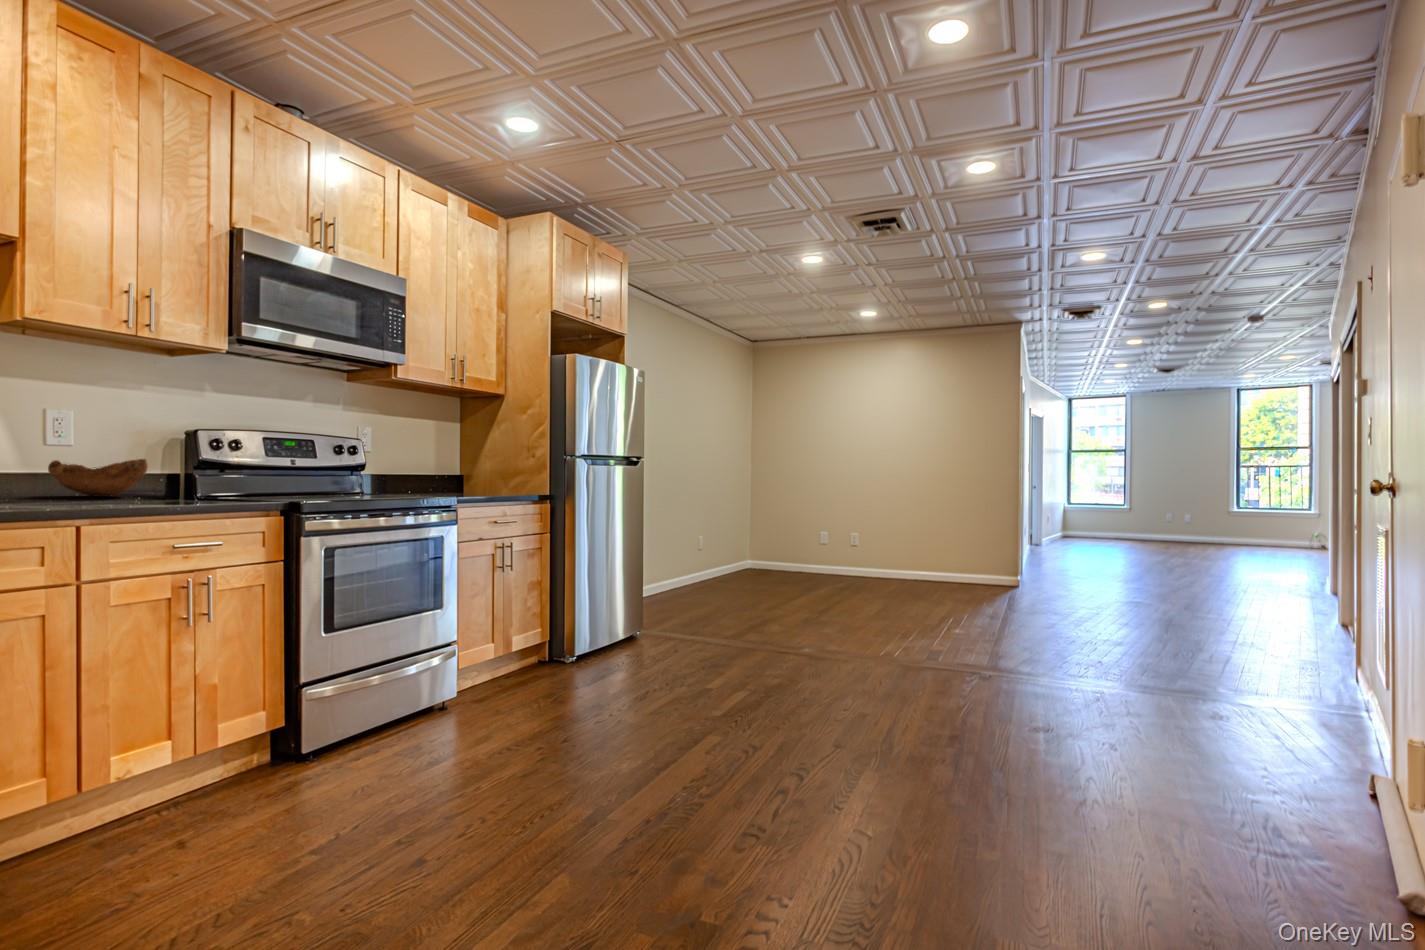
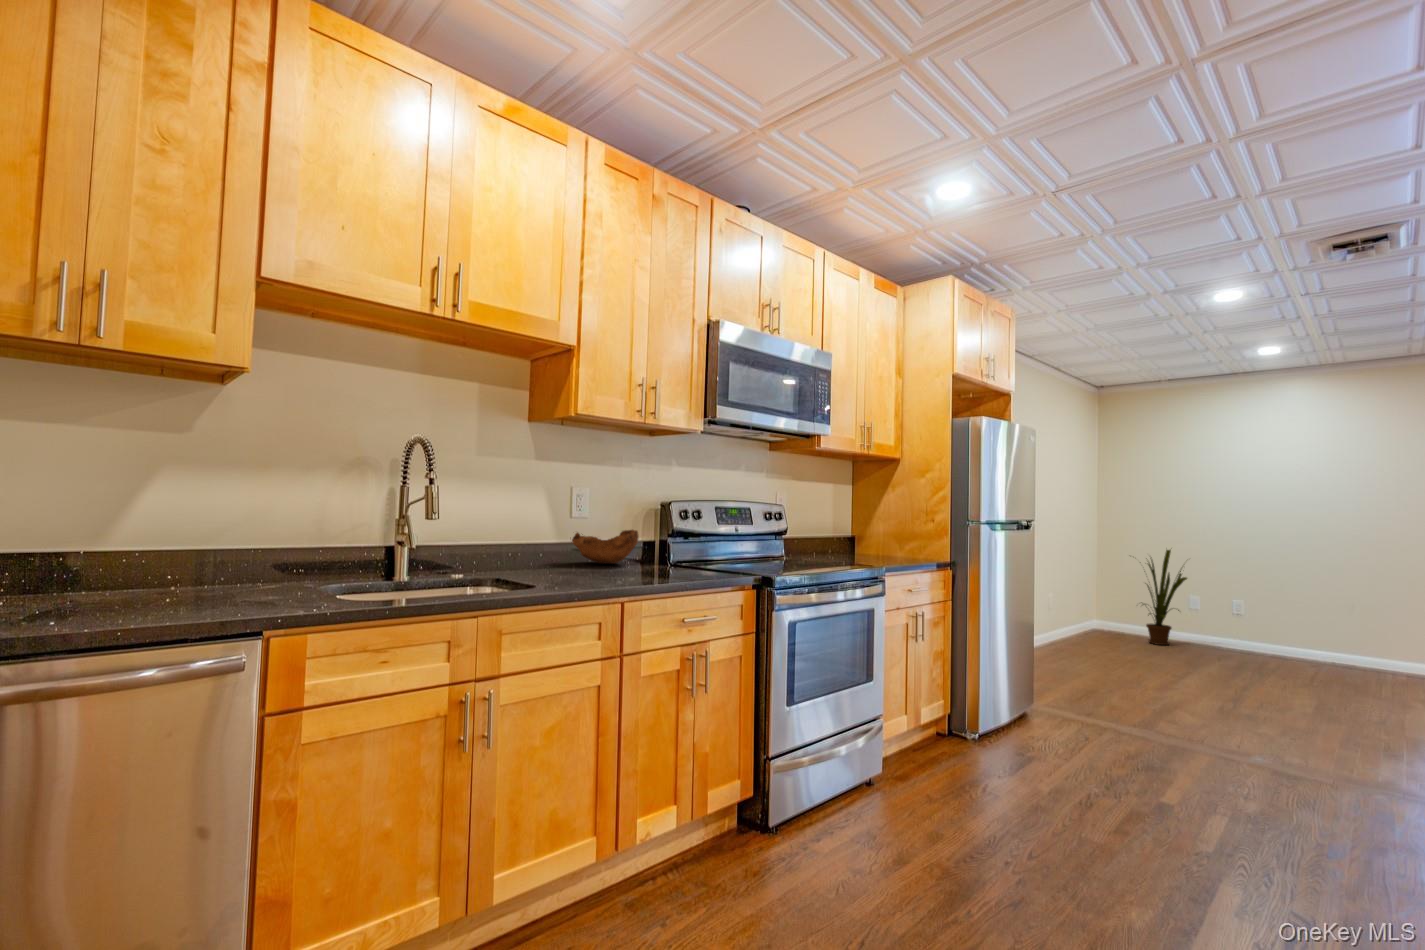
house plant: none [770,486,820,577] -> present [1143,550,1187,645]

